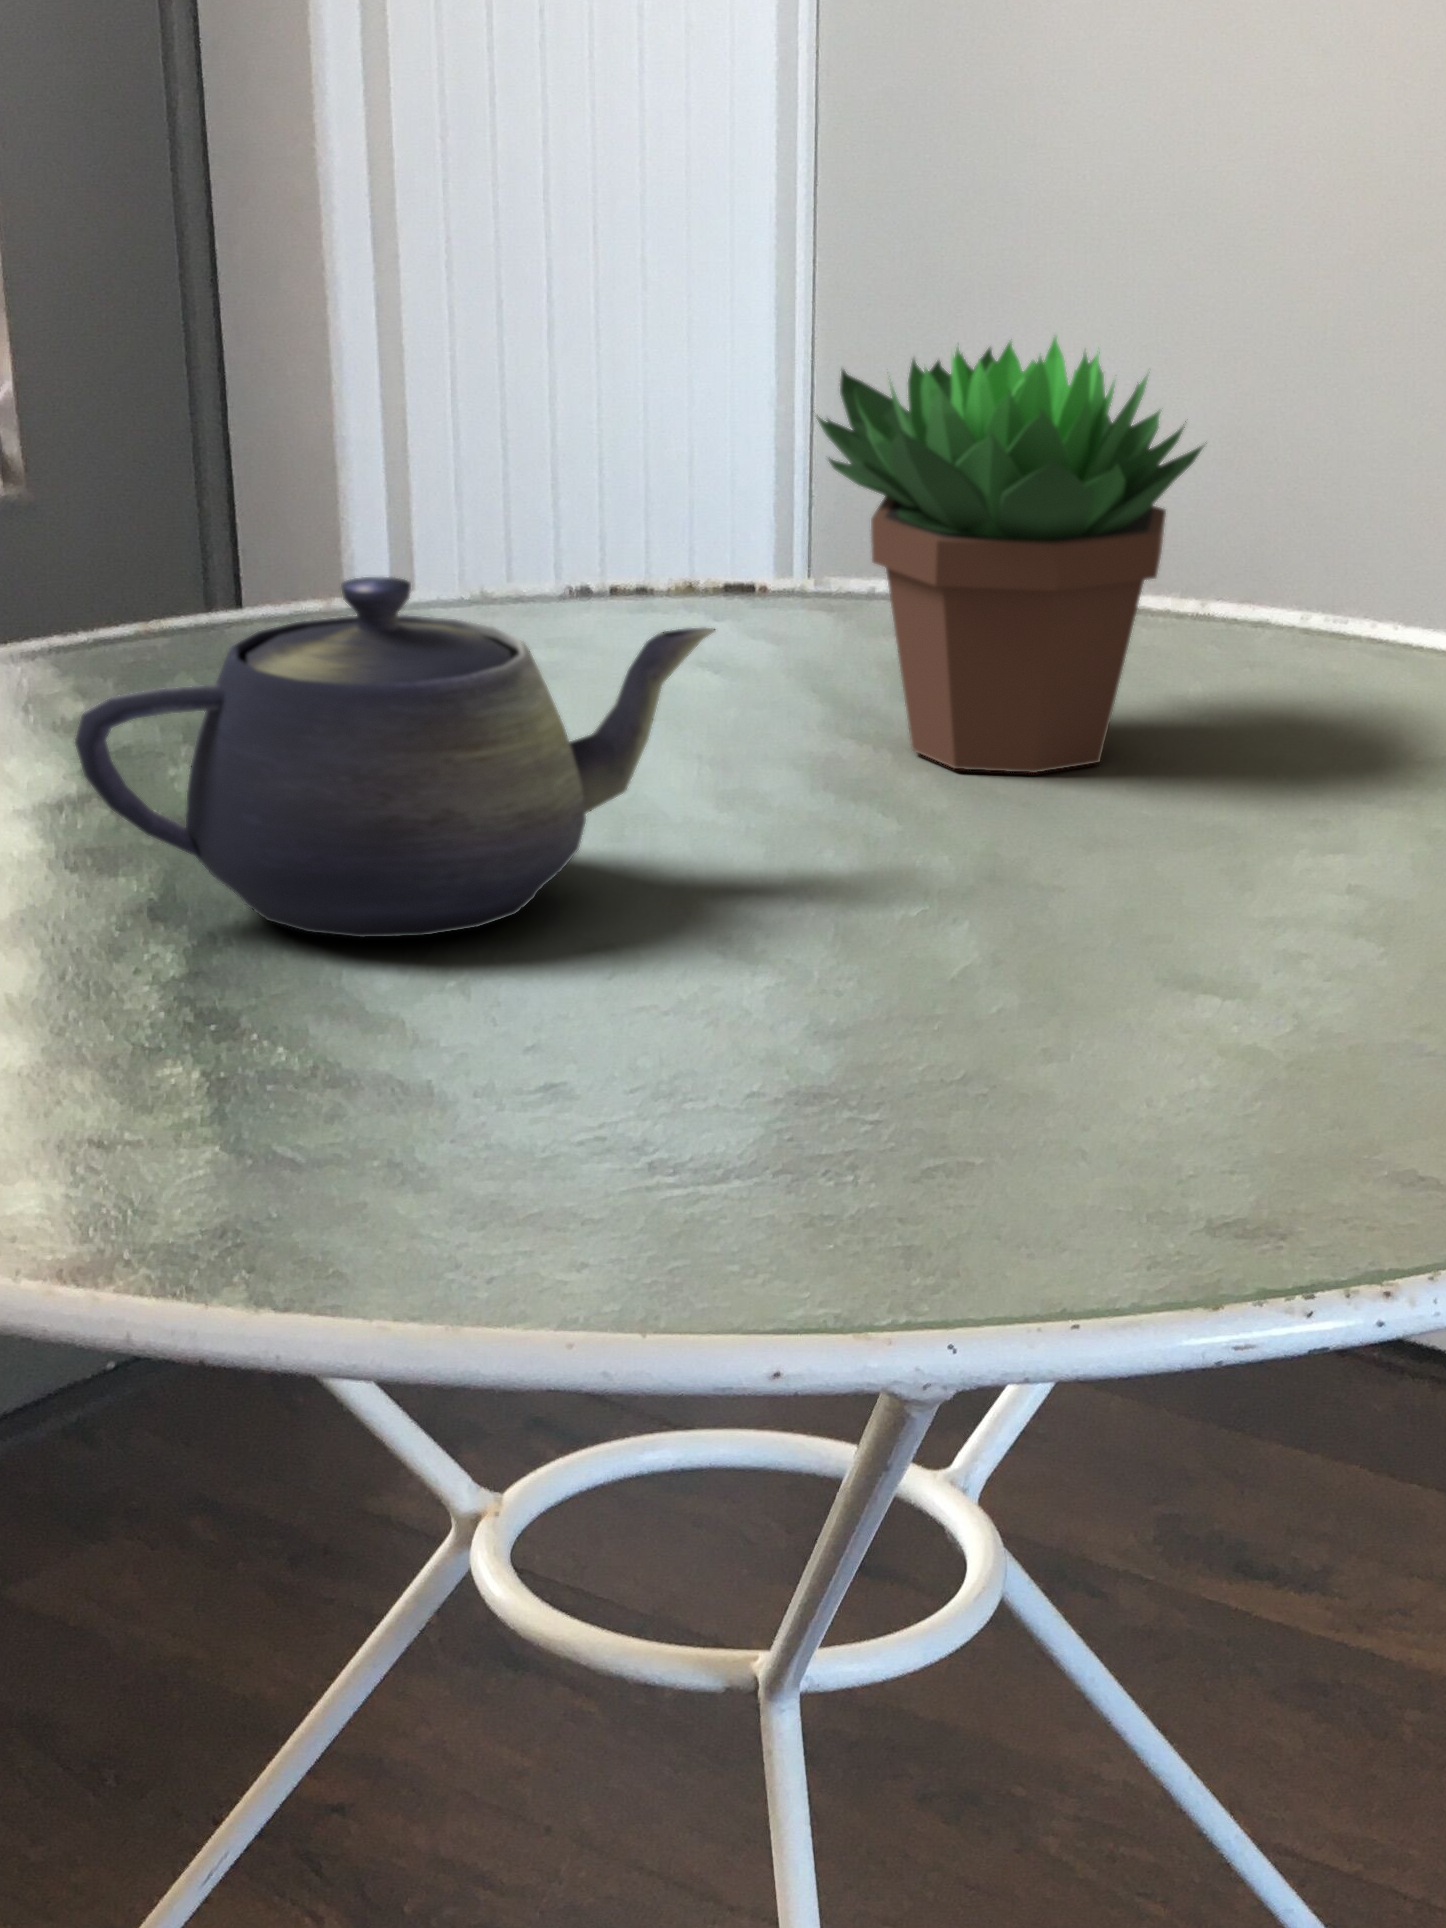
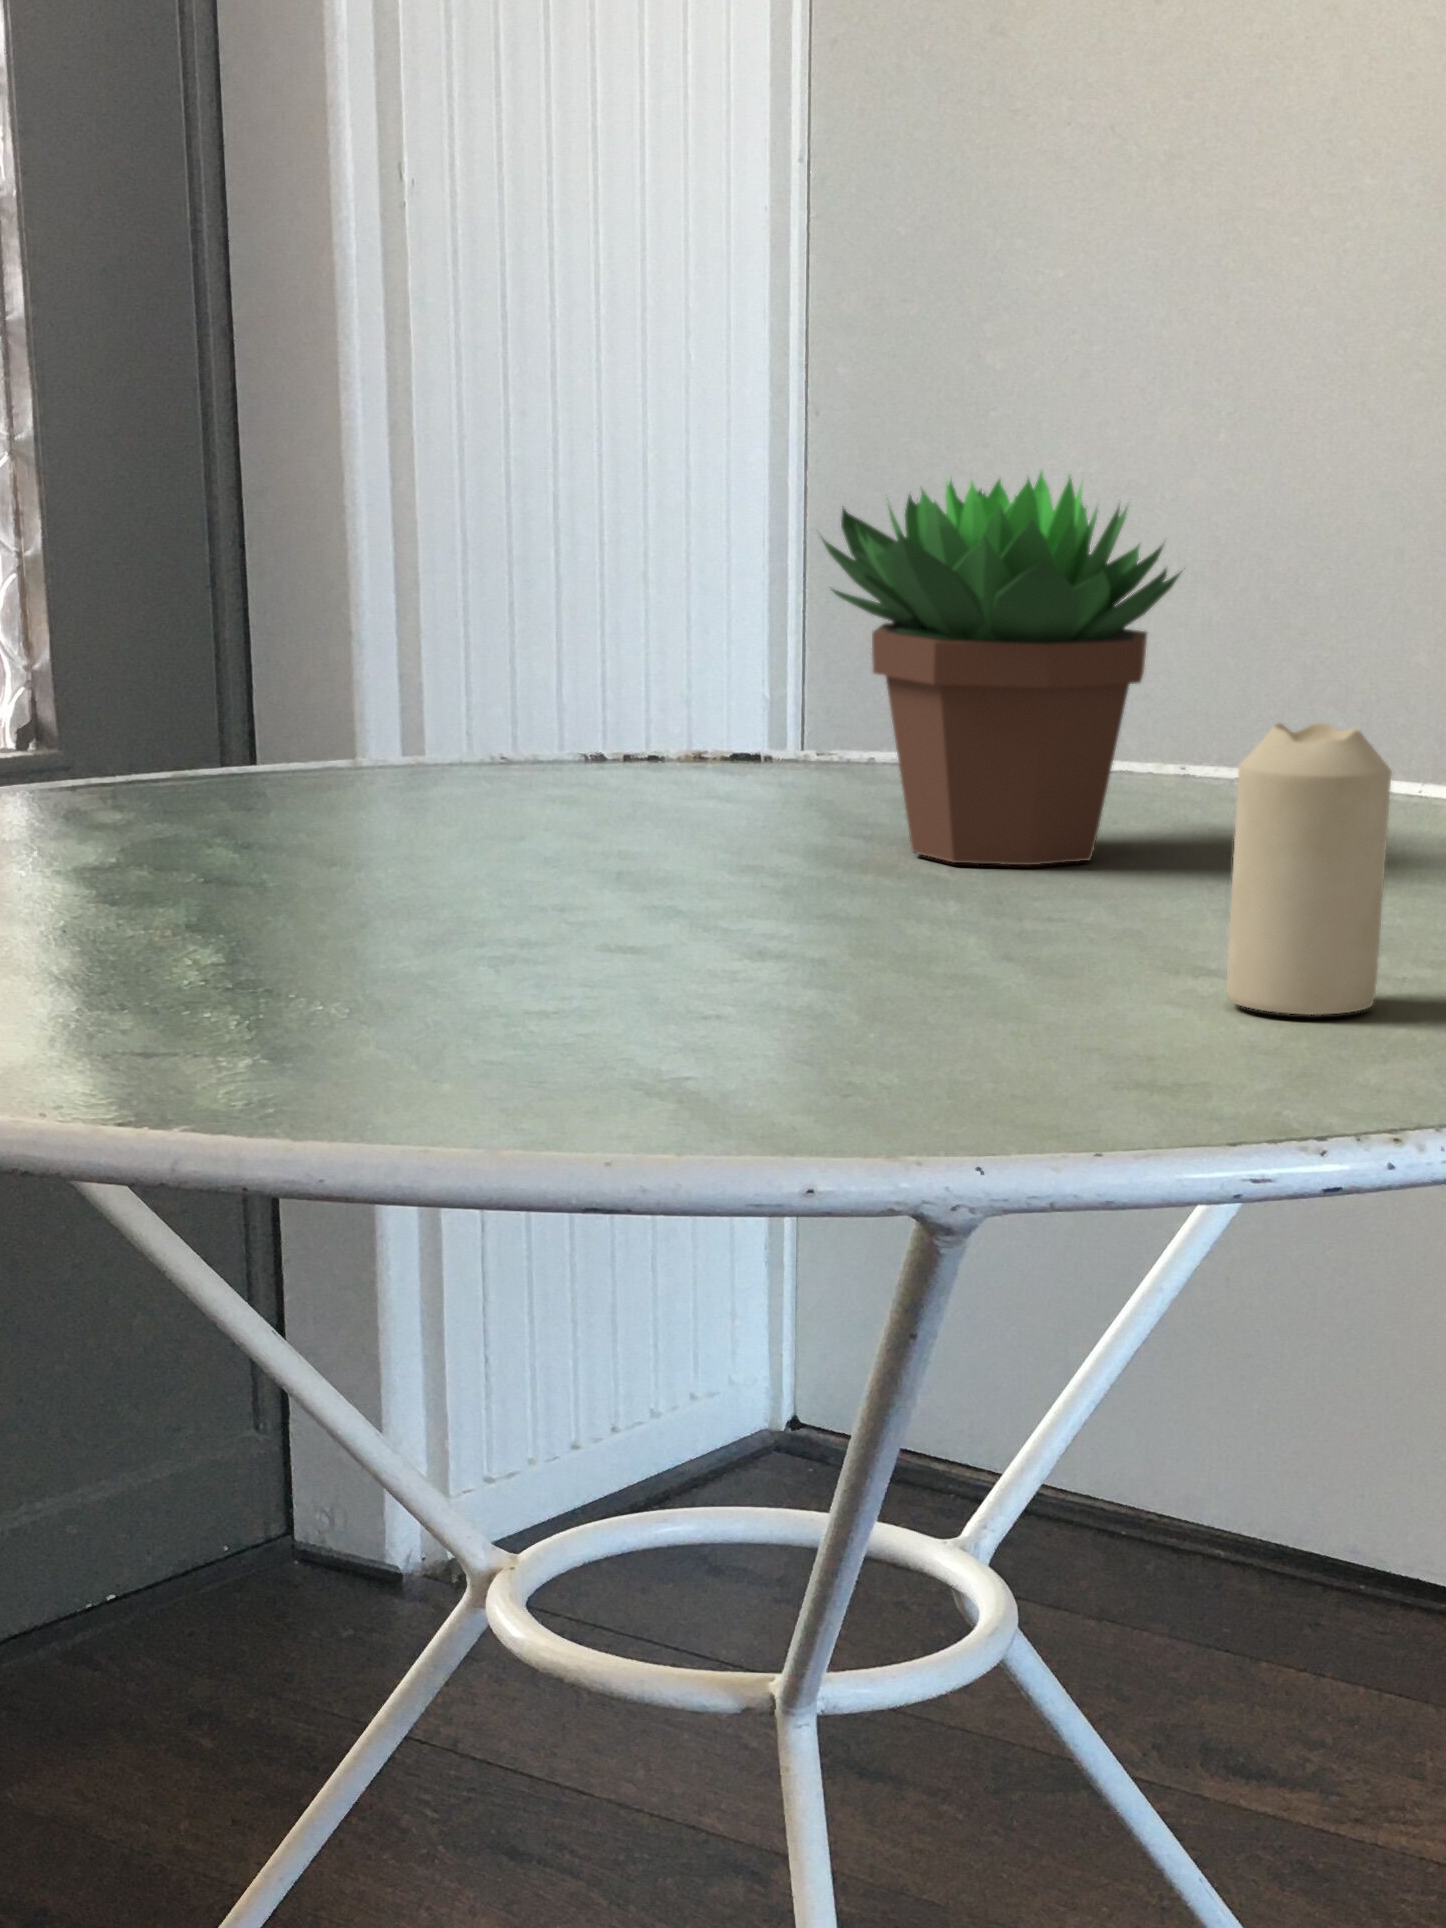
teapot: present [75,577,715,937] -> none [119,621,731,948]
candle: none [1230,734,1412,1052] -> present [1226,723,1392,1015]

